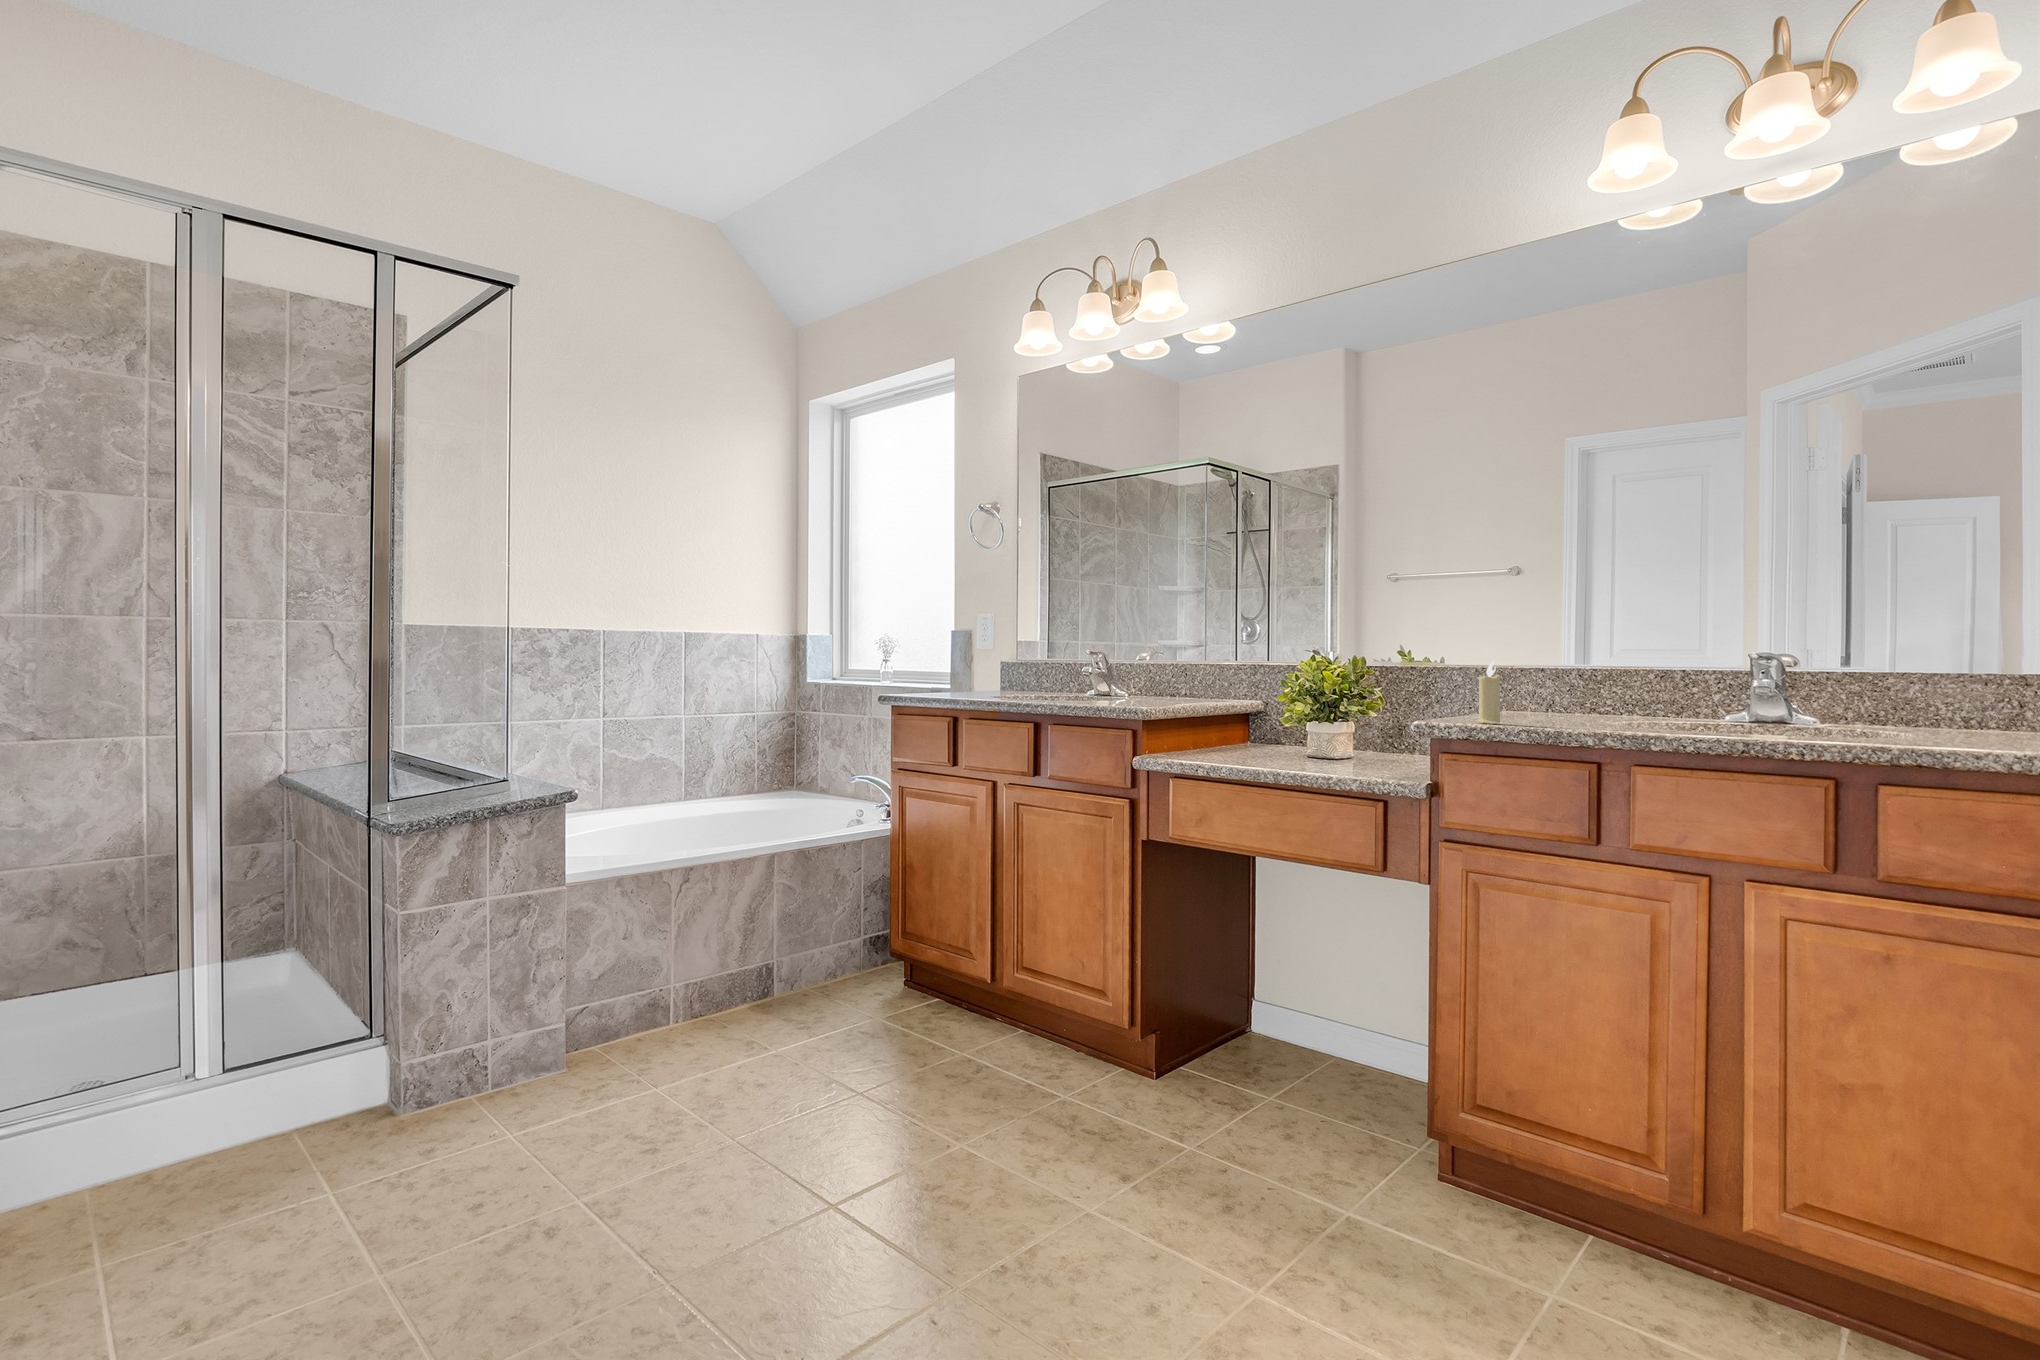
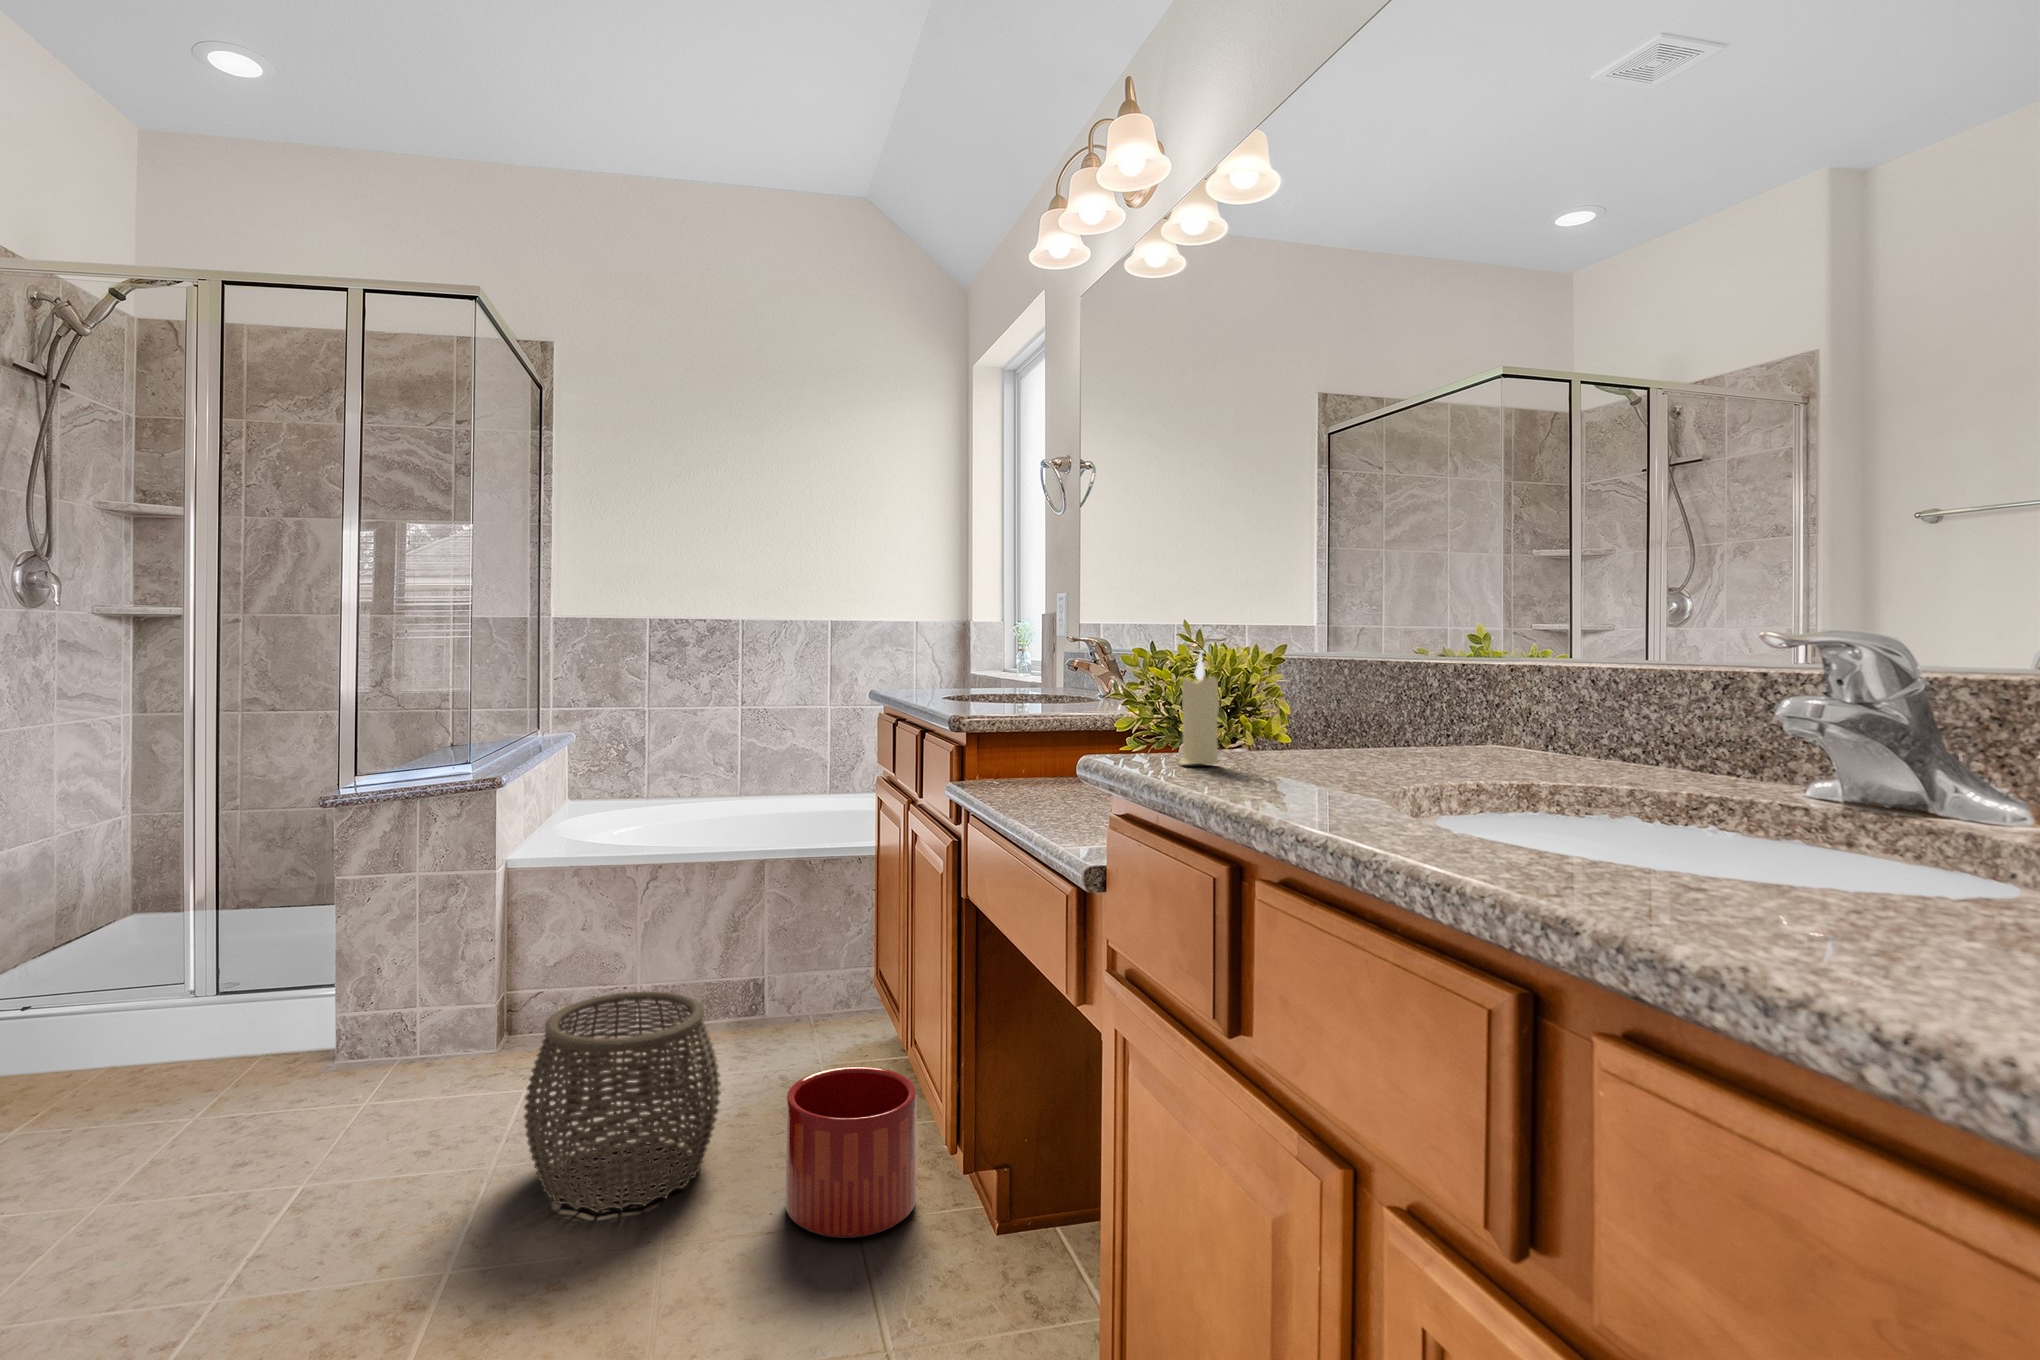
woven basket: none [796,959,963,1142] -> present [524,991,721,1212]
planter: none [1020,988,1122,1108] -> present [785,1067,917,1238]

